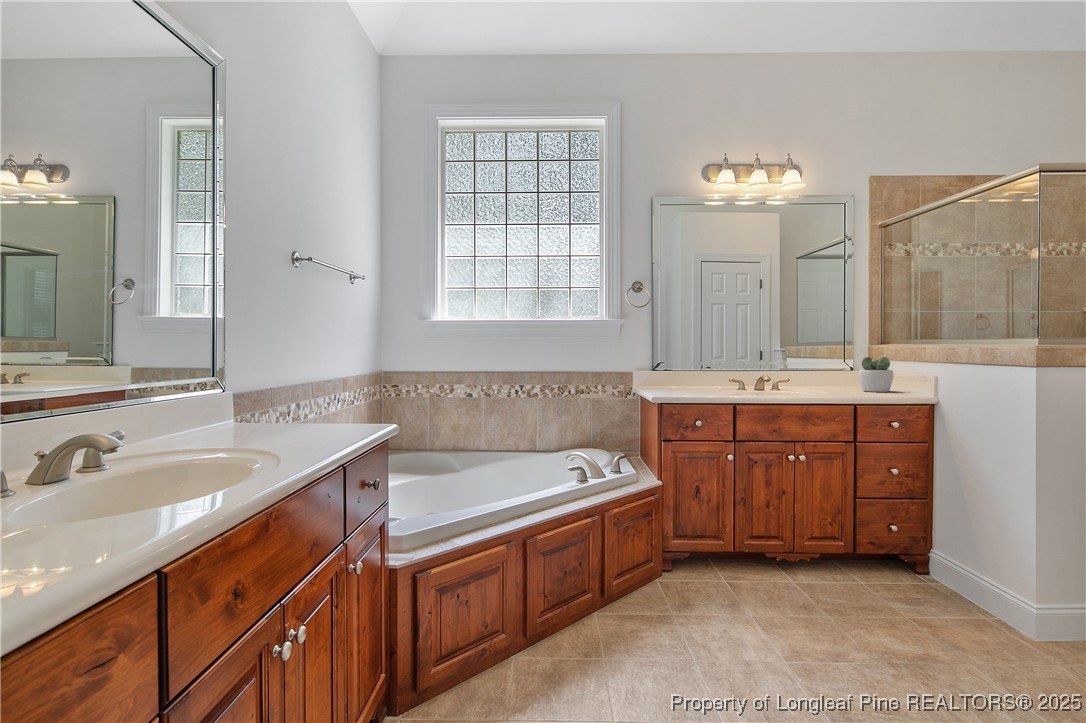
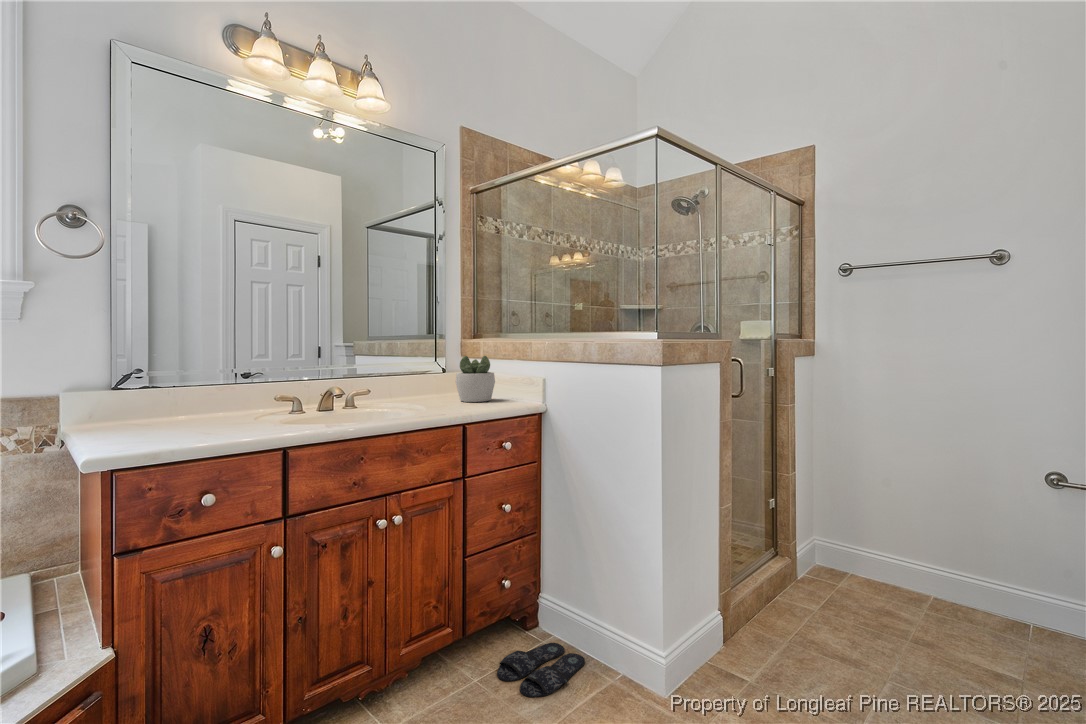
slippers: none [877,578,961,605] -> present [497,643,585,697]

